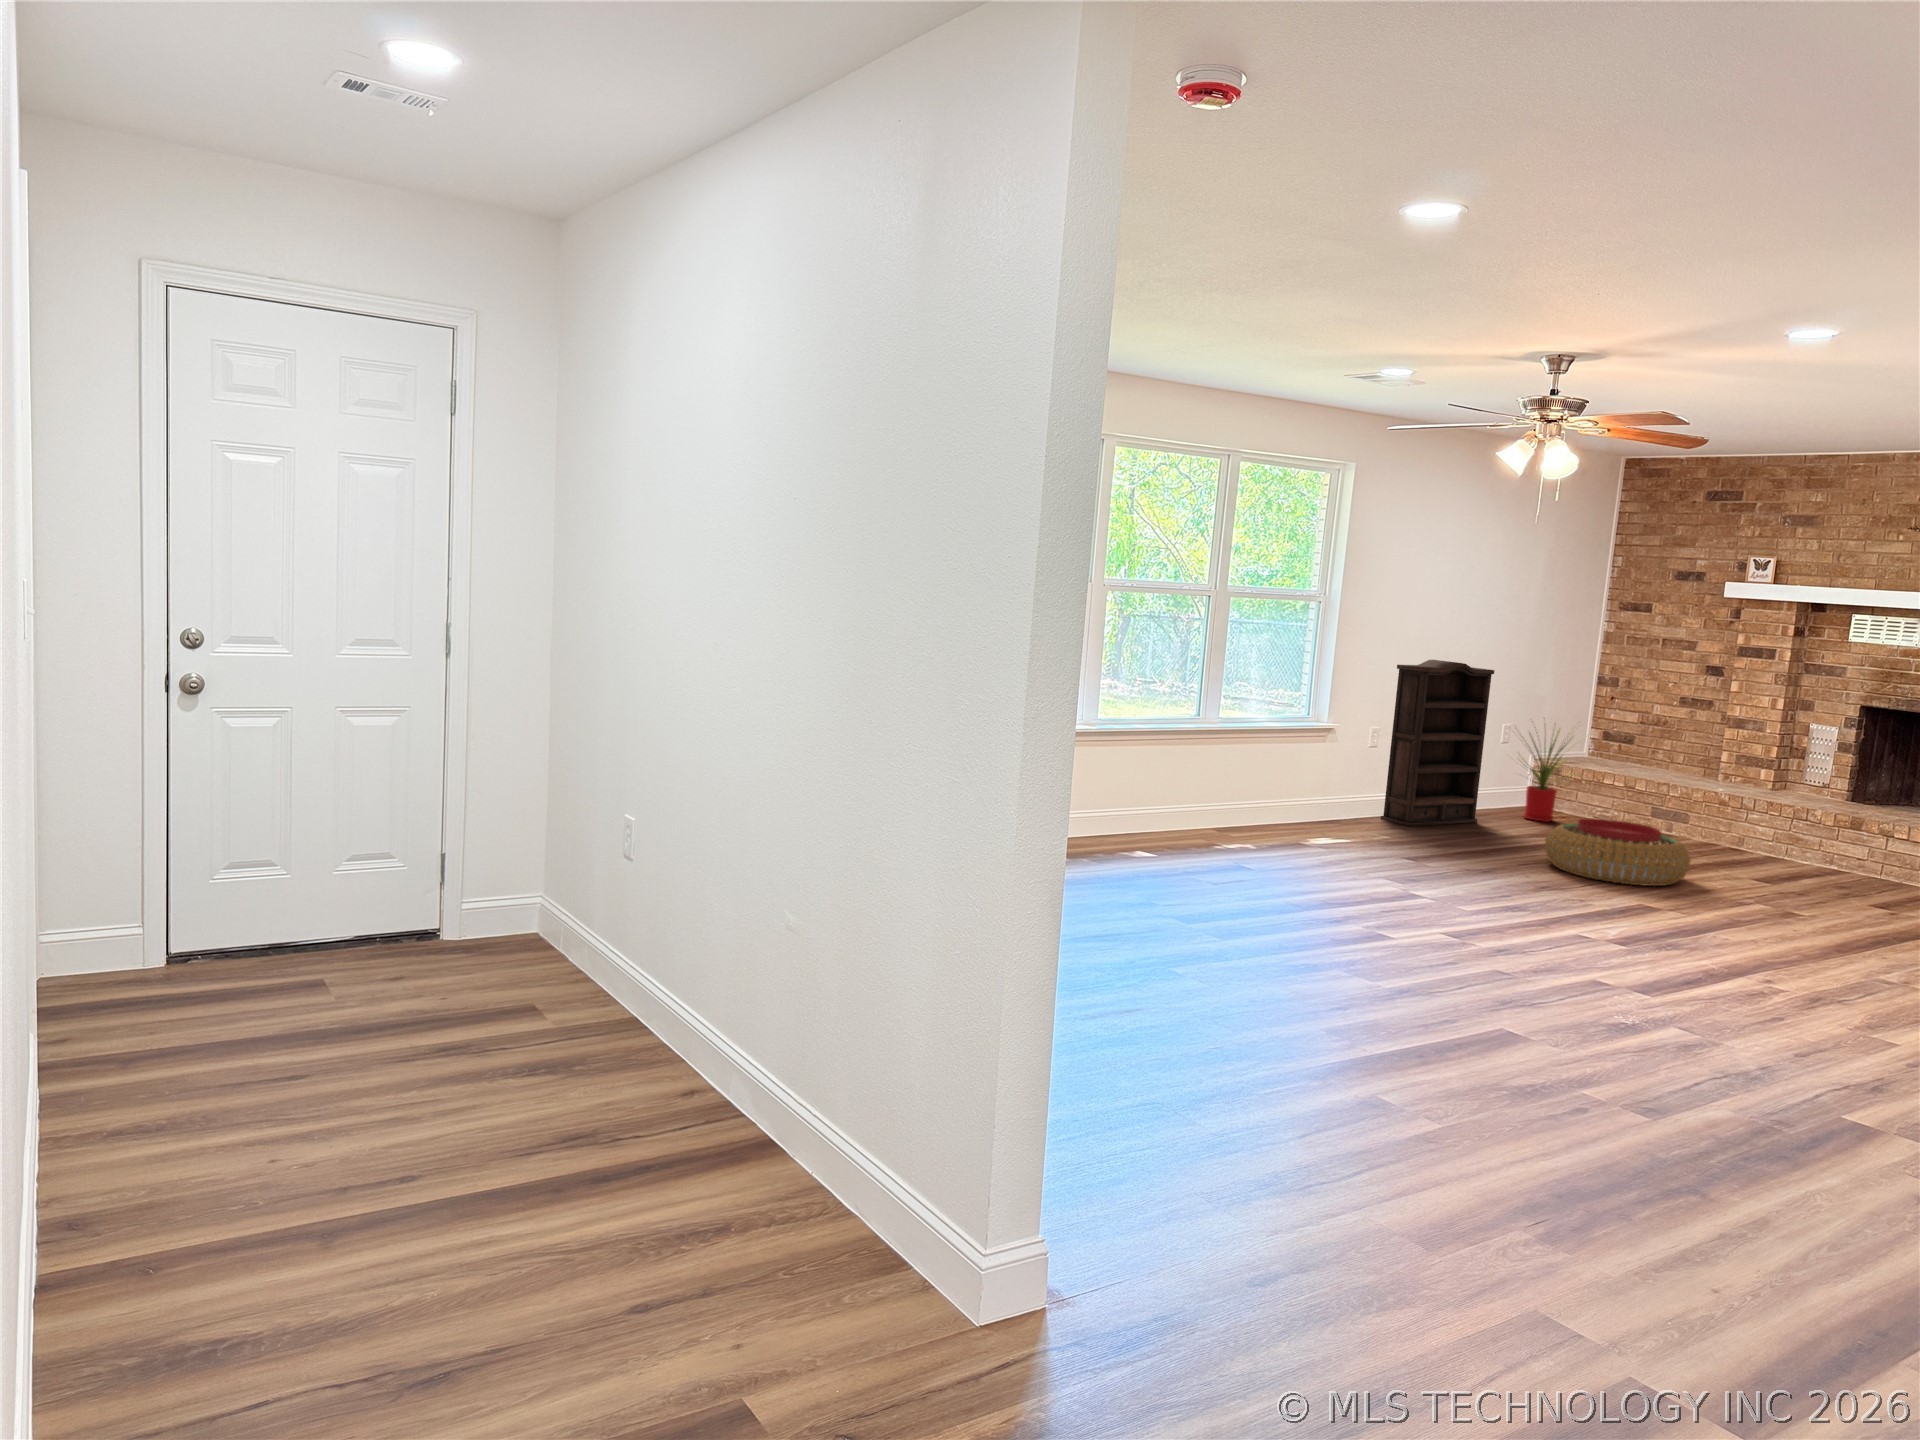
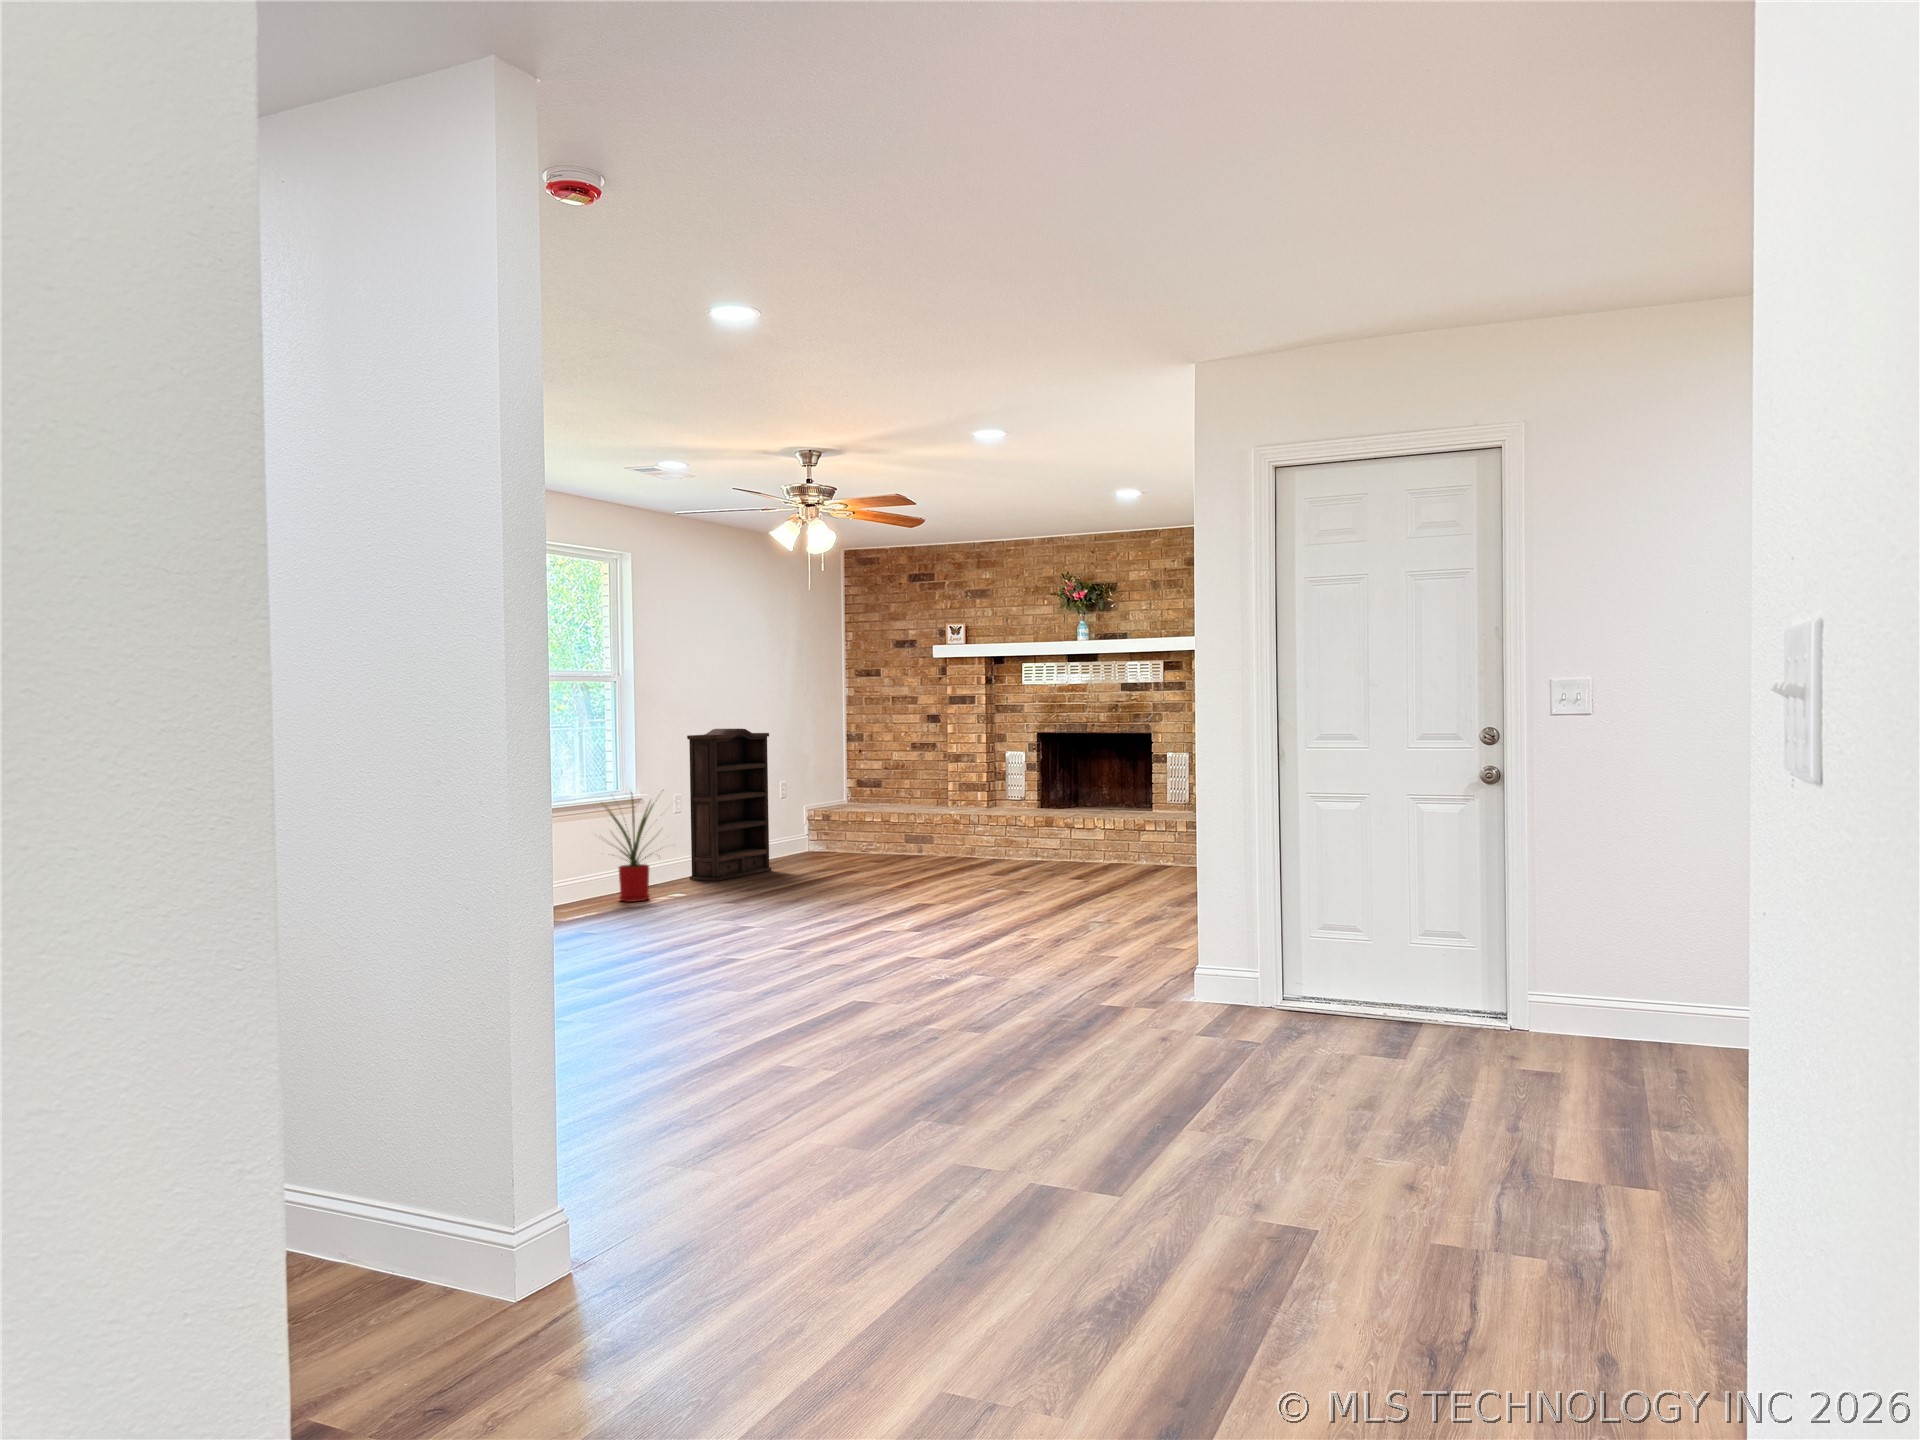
house plant: present [1519,731,1570,822] -> present [605,790,664,902]
pouf: present [1544,819,1691,886] -> none [835,844,947,894]

